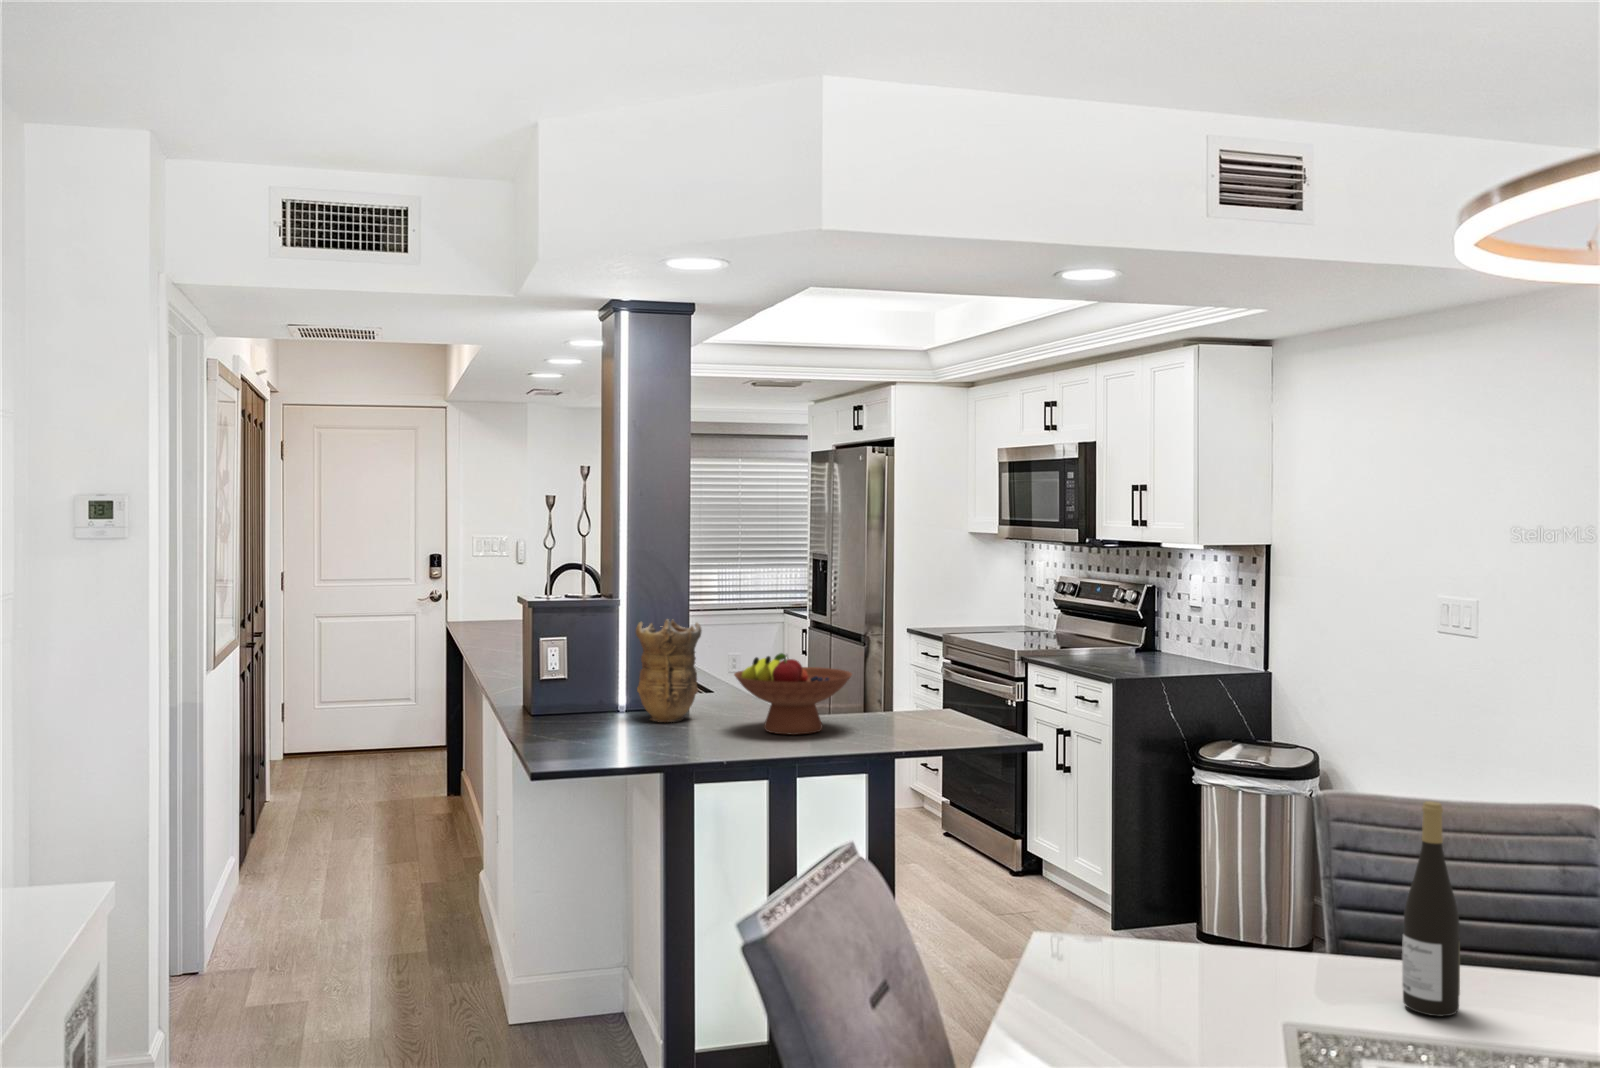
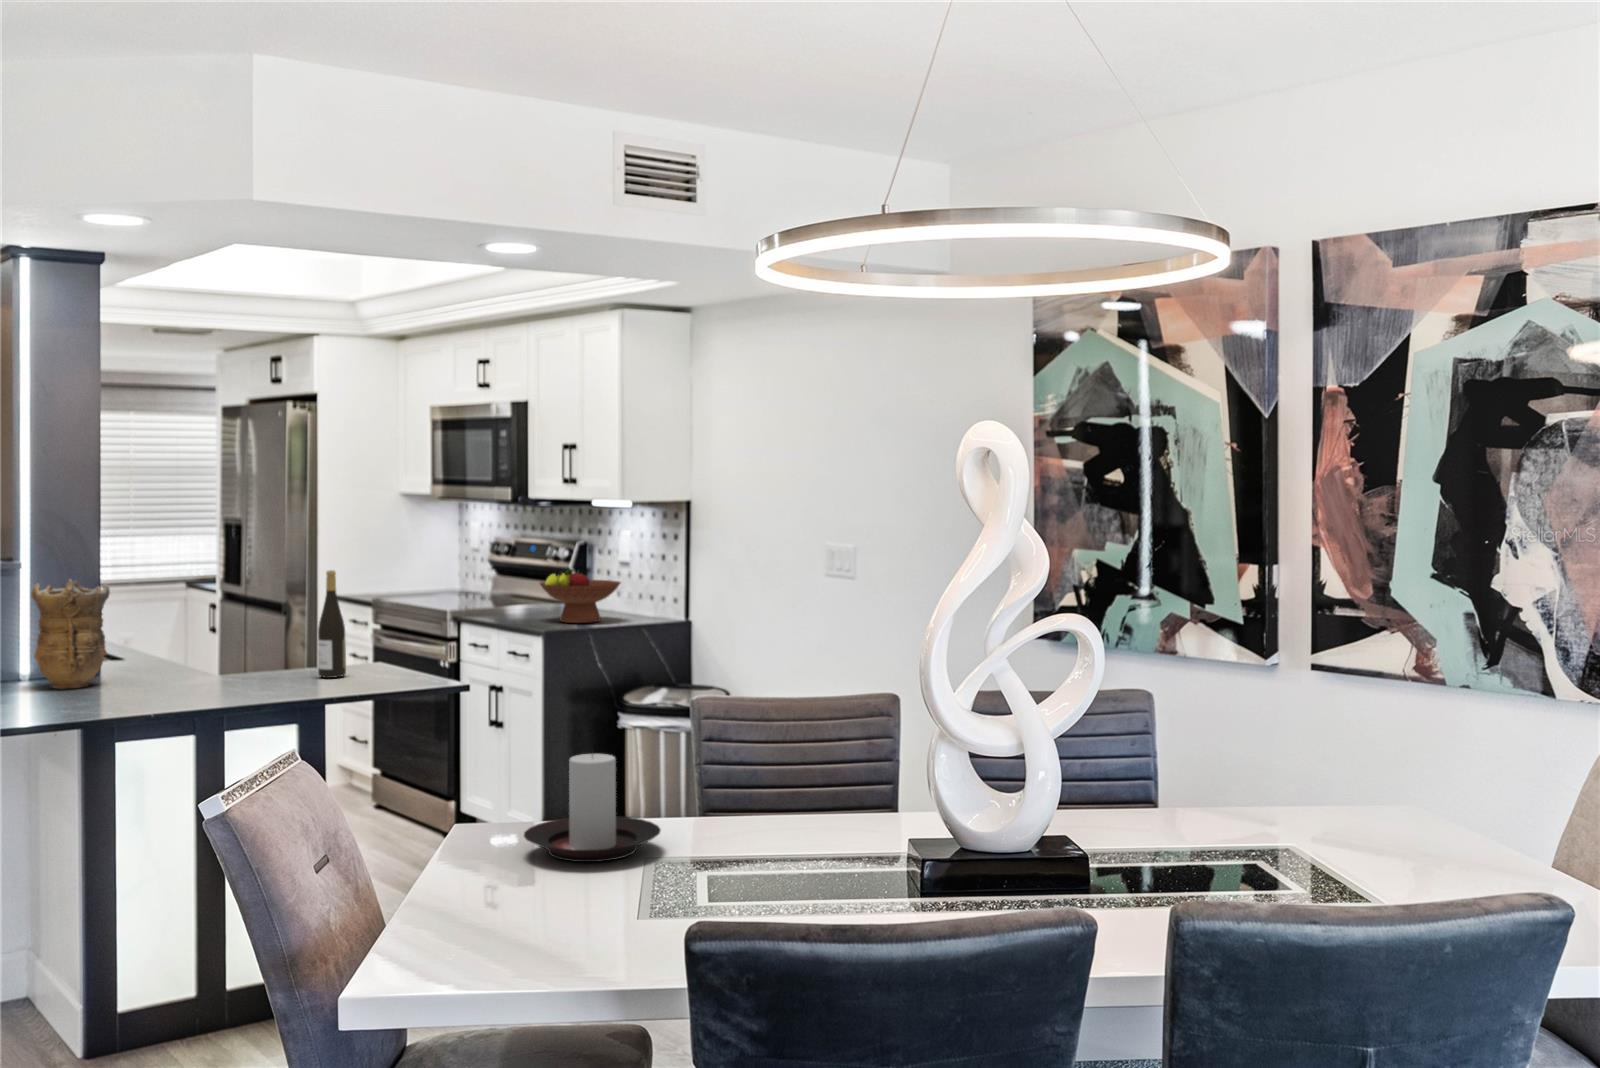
fruit bowl: present [734,653,852,735] -> present [540,569,621,623]
wine bottle: present [1402,801,1460,1016] -> present [318,570,346,678]
candle holder: none [1115,864,1288,1006] -> present [524,753,661,862]

